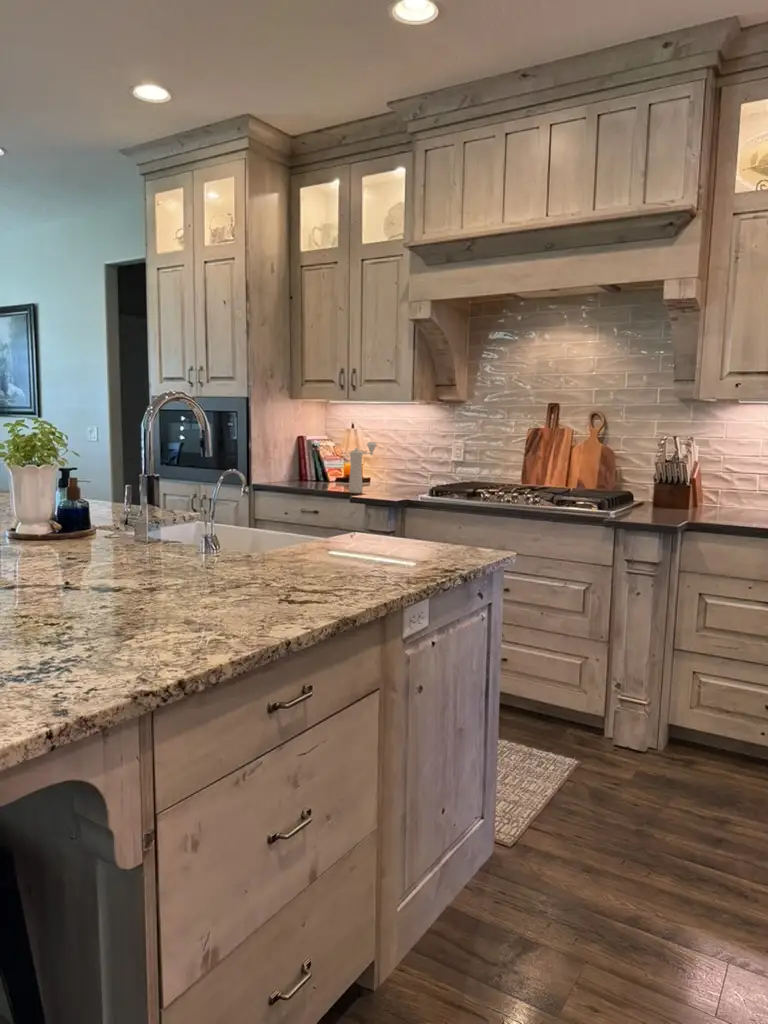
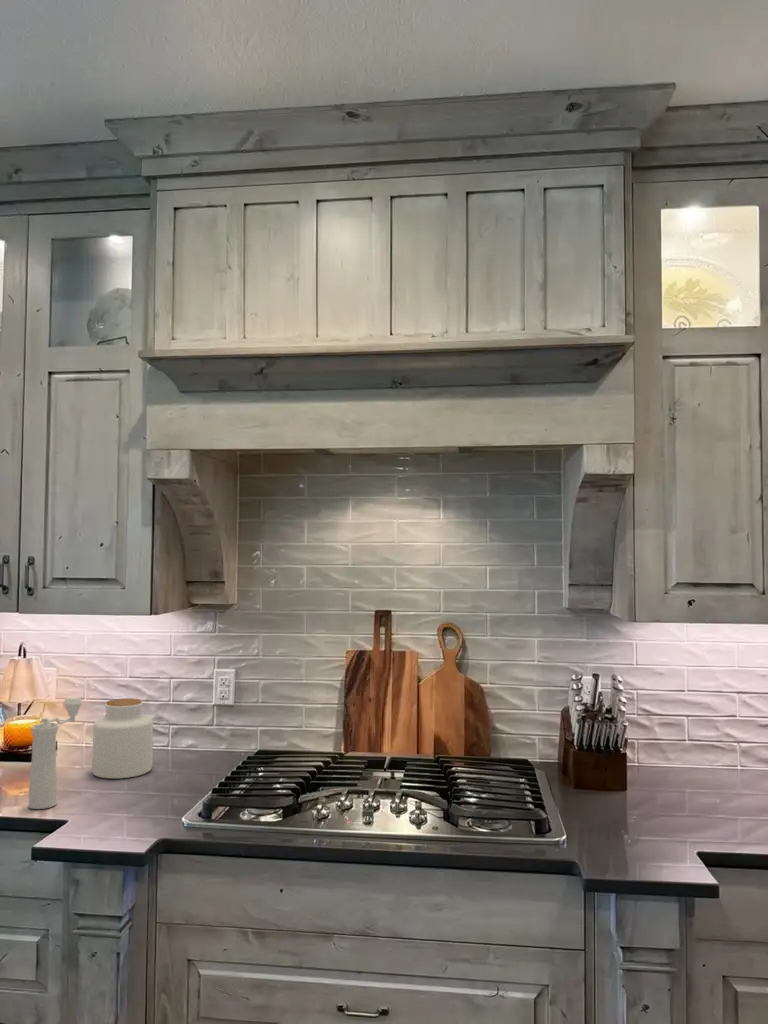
jar: none [384,450,416,490] -> present [92,698,153,779]

